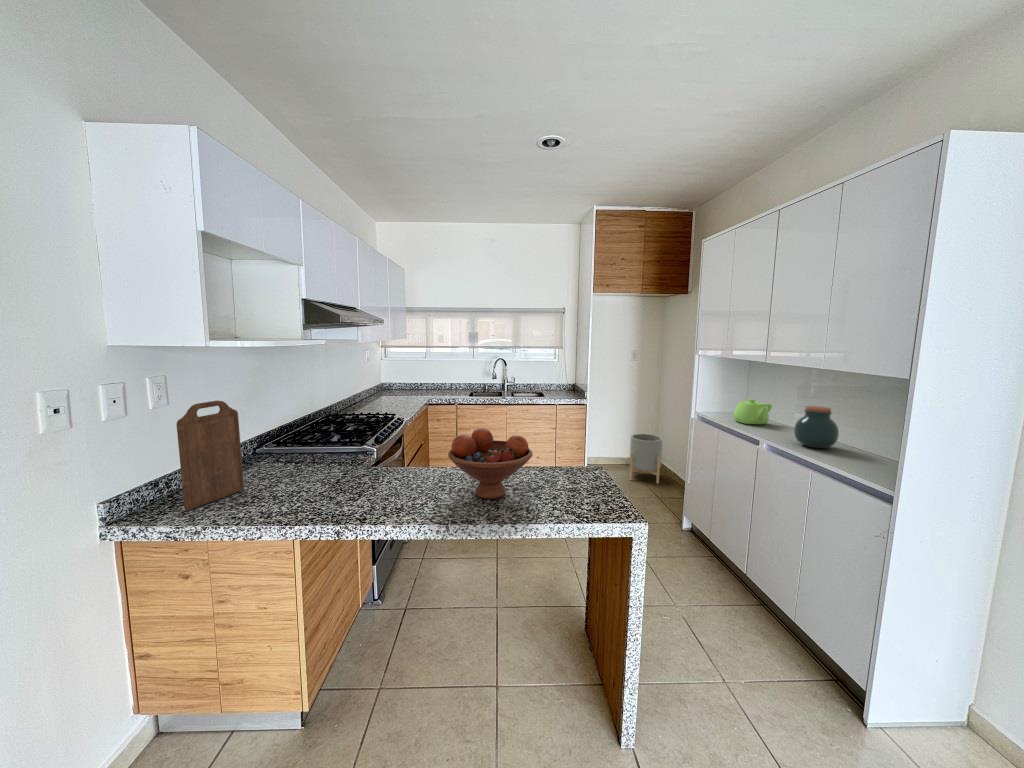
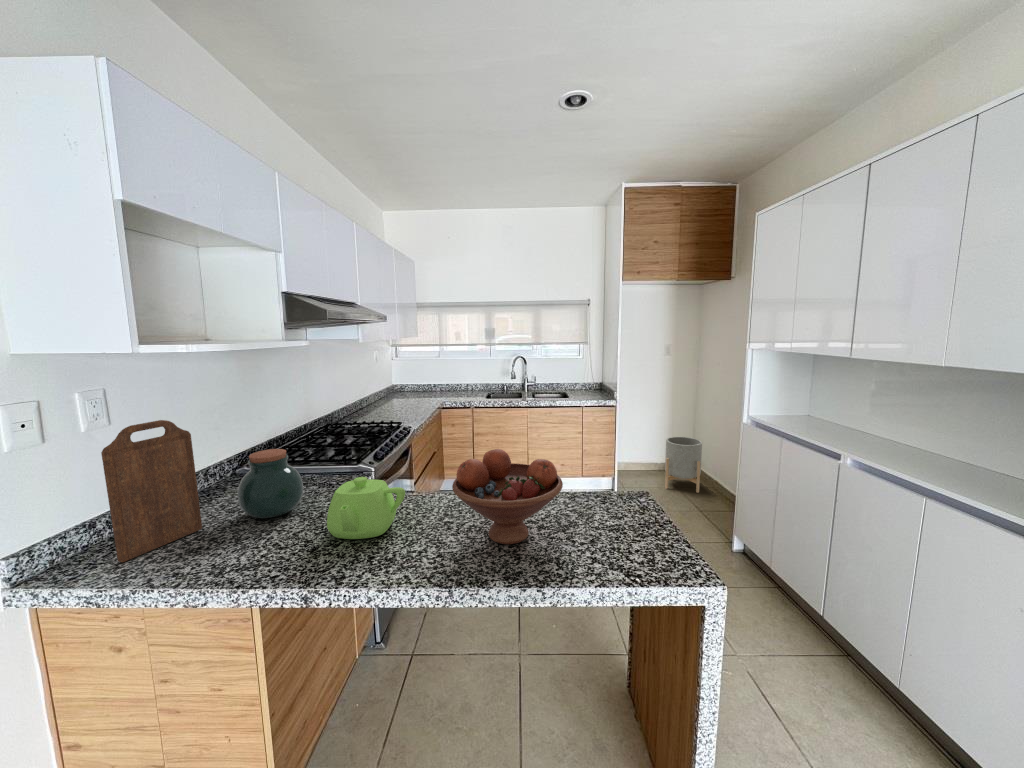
teapot: present [734,399,772,424] -> present [327,477,405,539]
jar: present [794,406,839,448] -> present [238,449,303,518]

